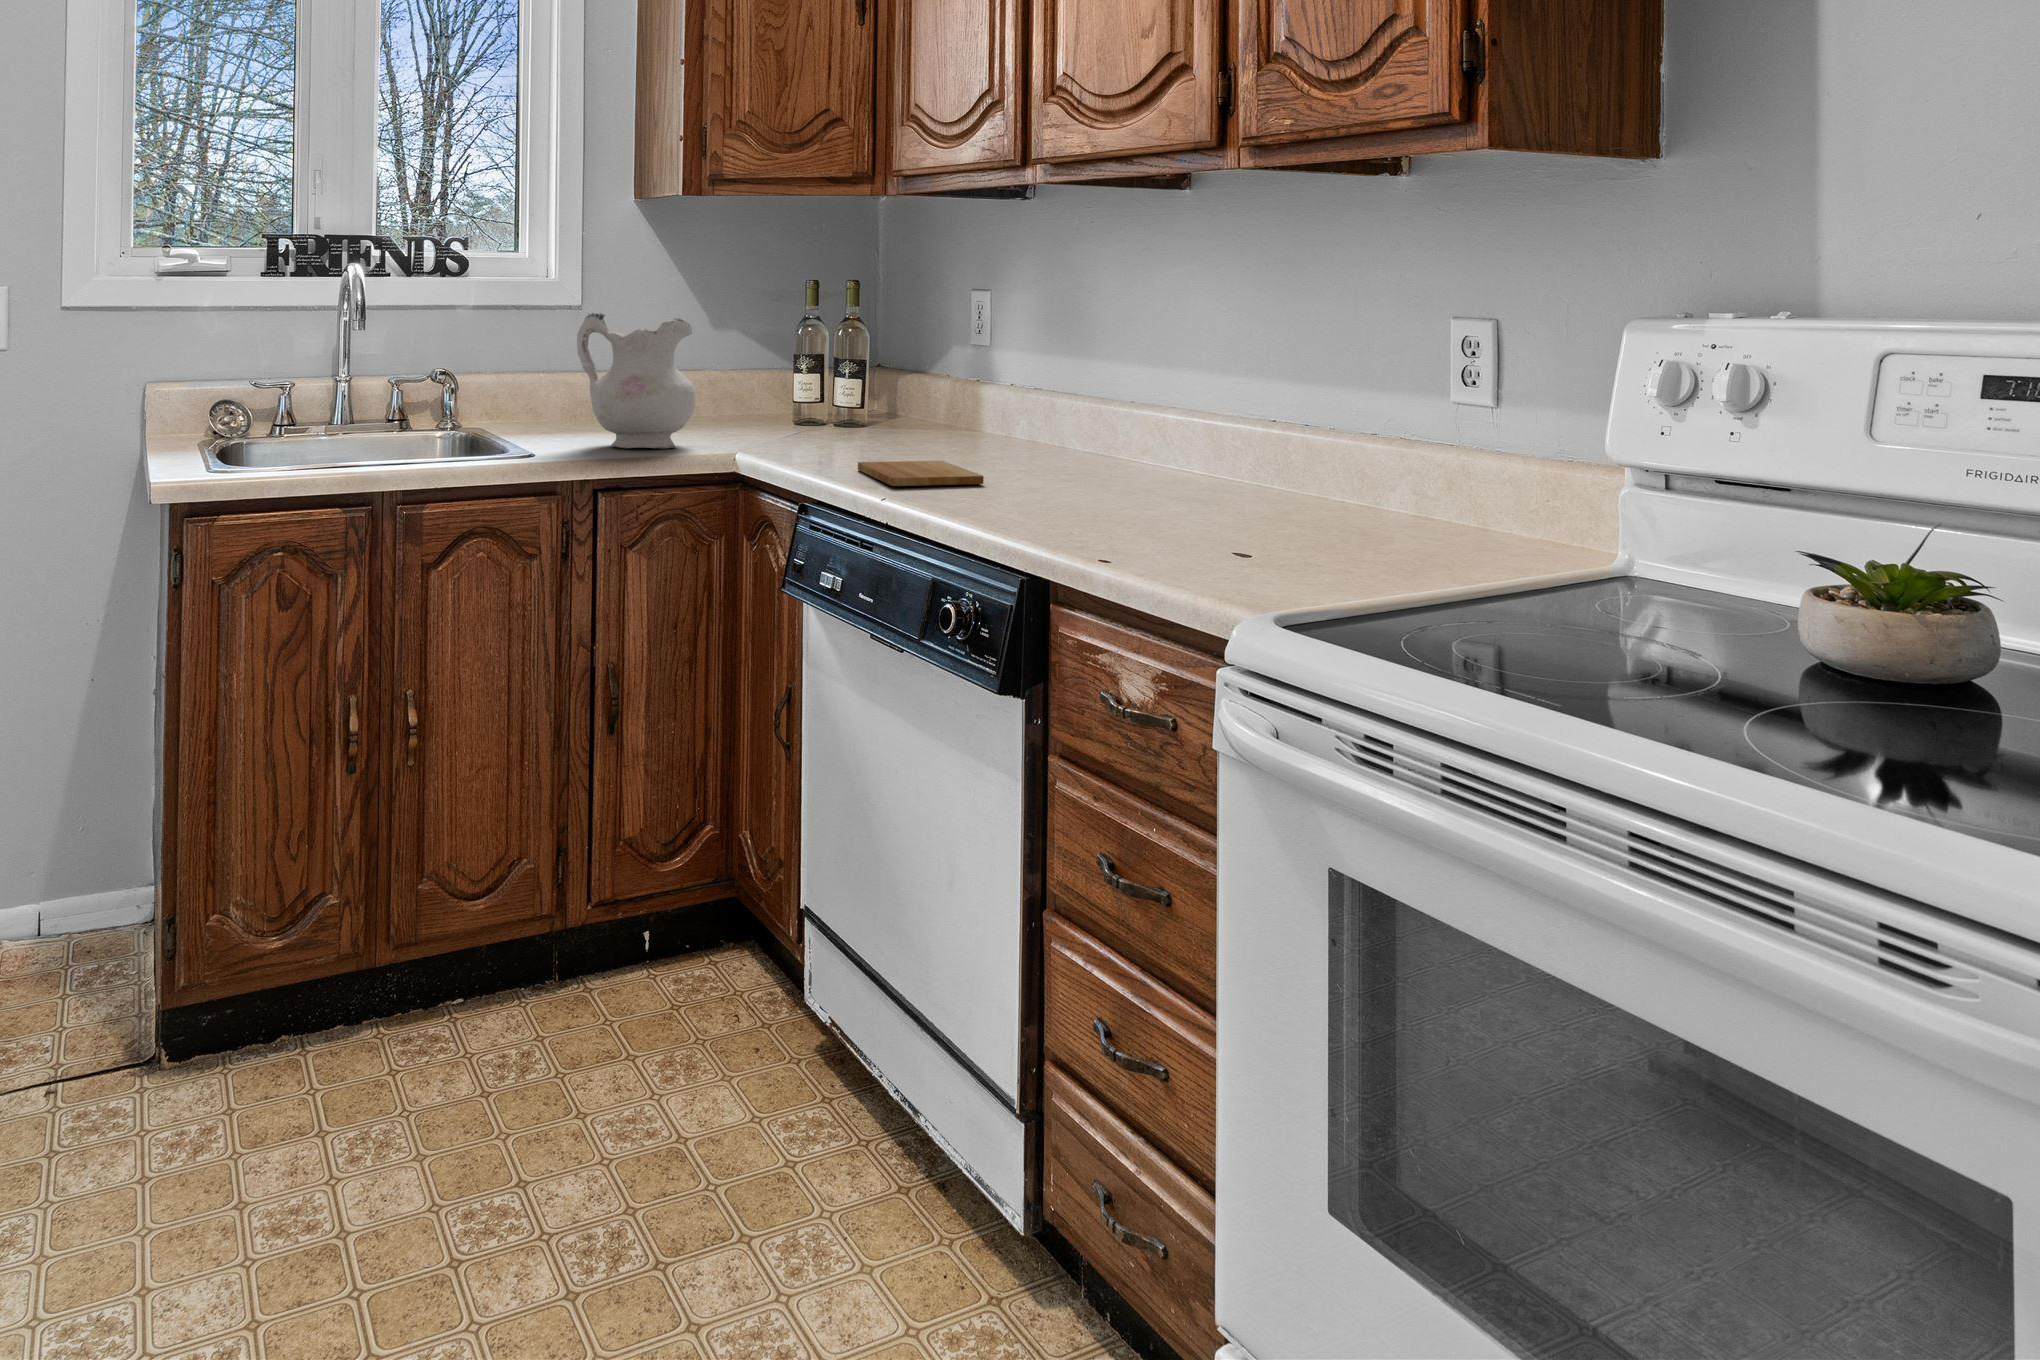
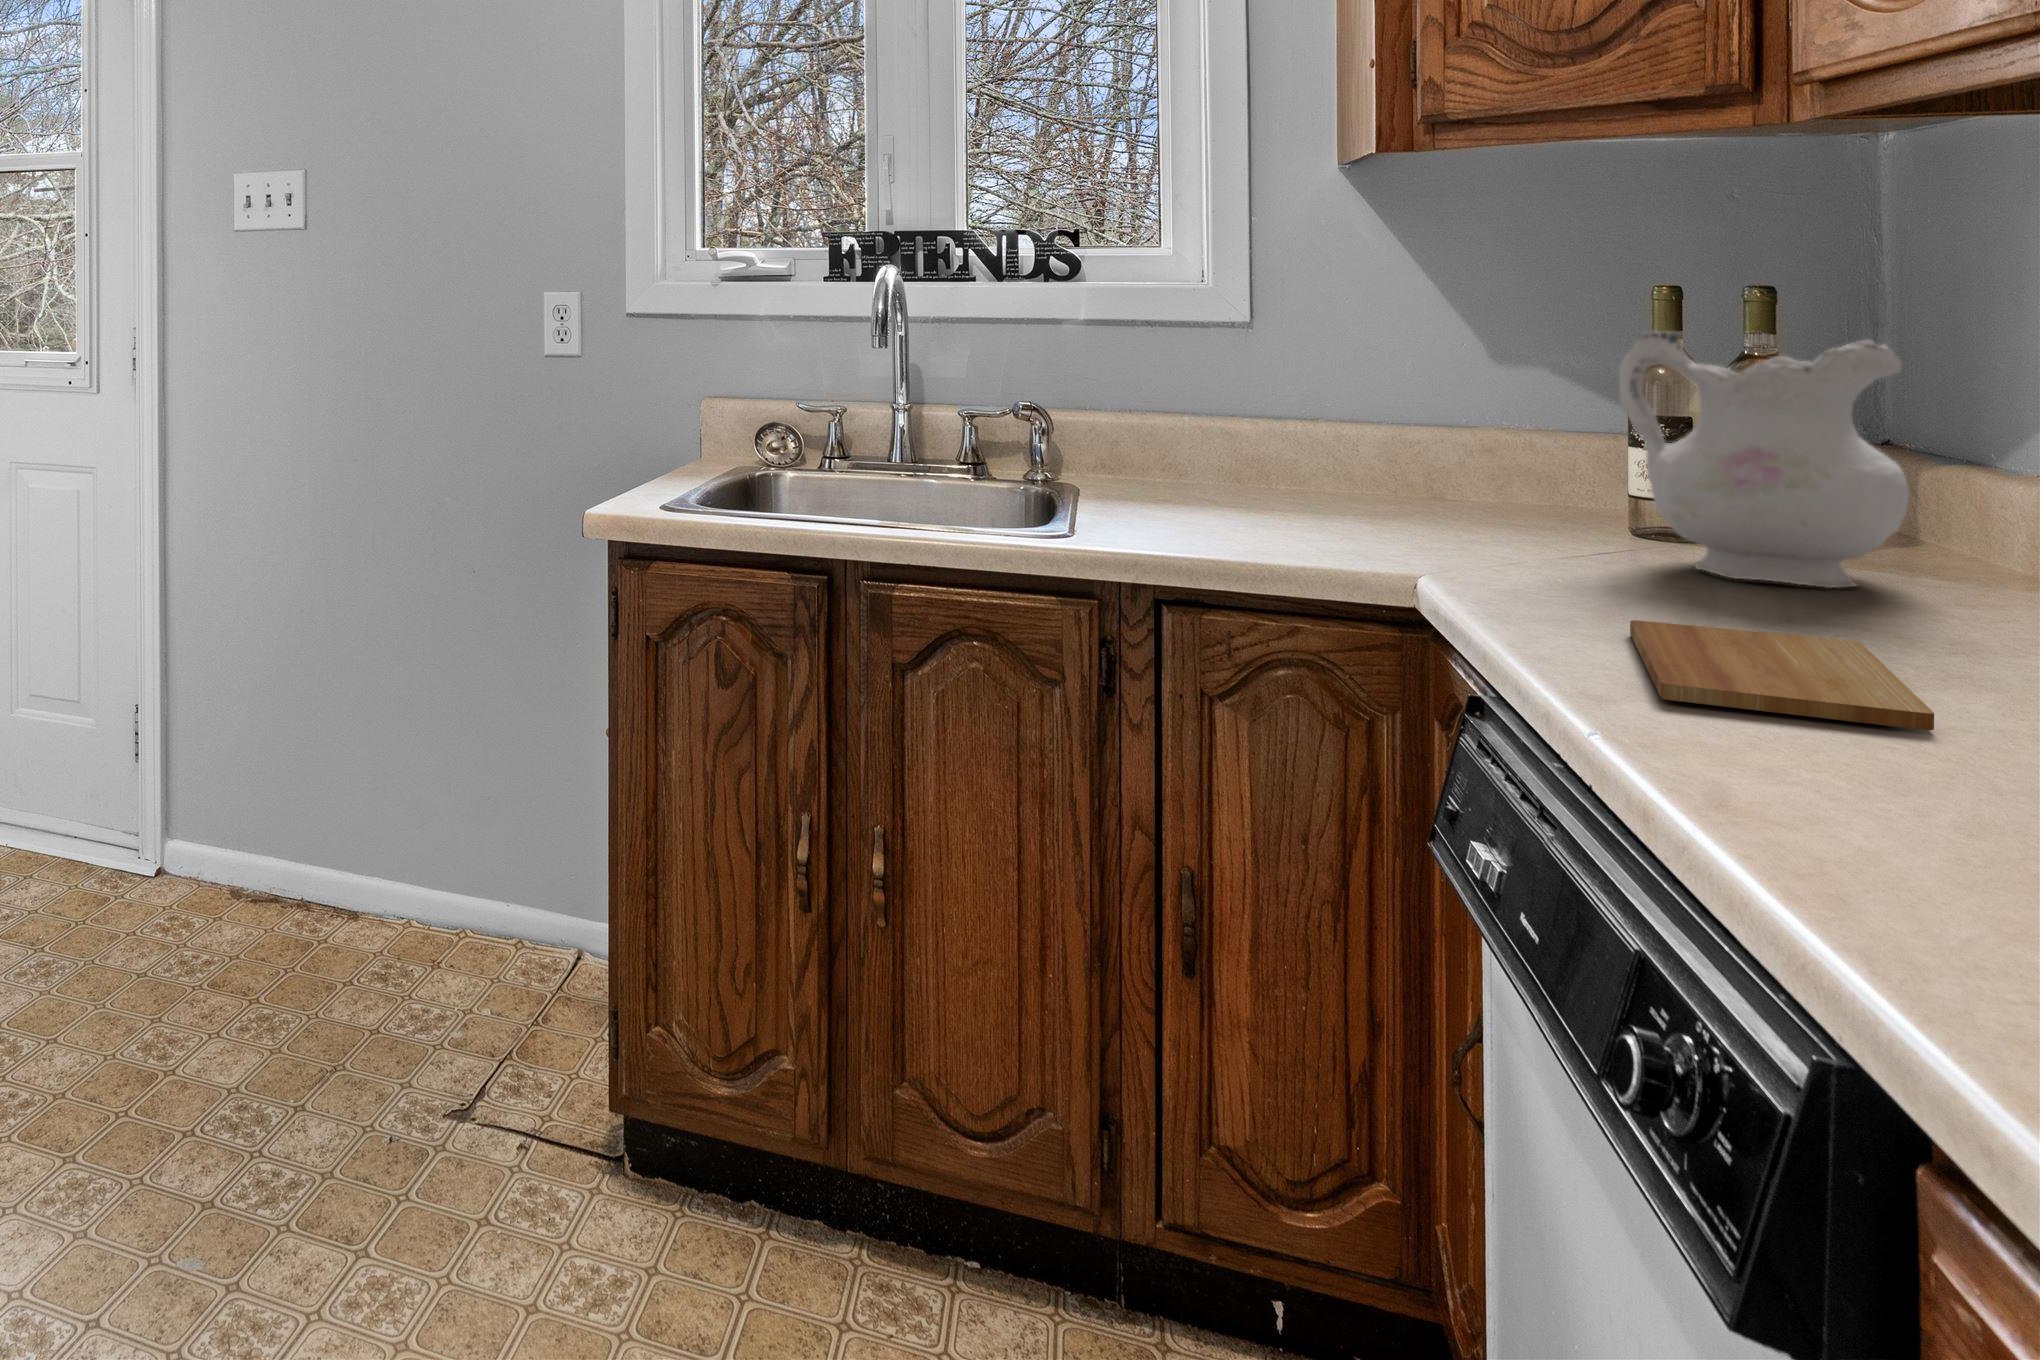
ceramic pitcher: present [577,313,695,448] -> present [1619,331,1909,588]

